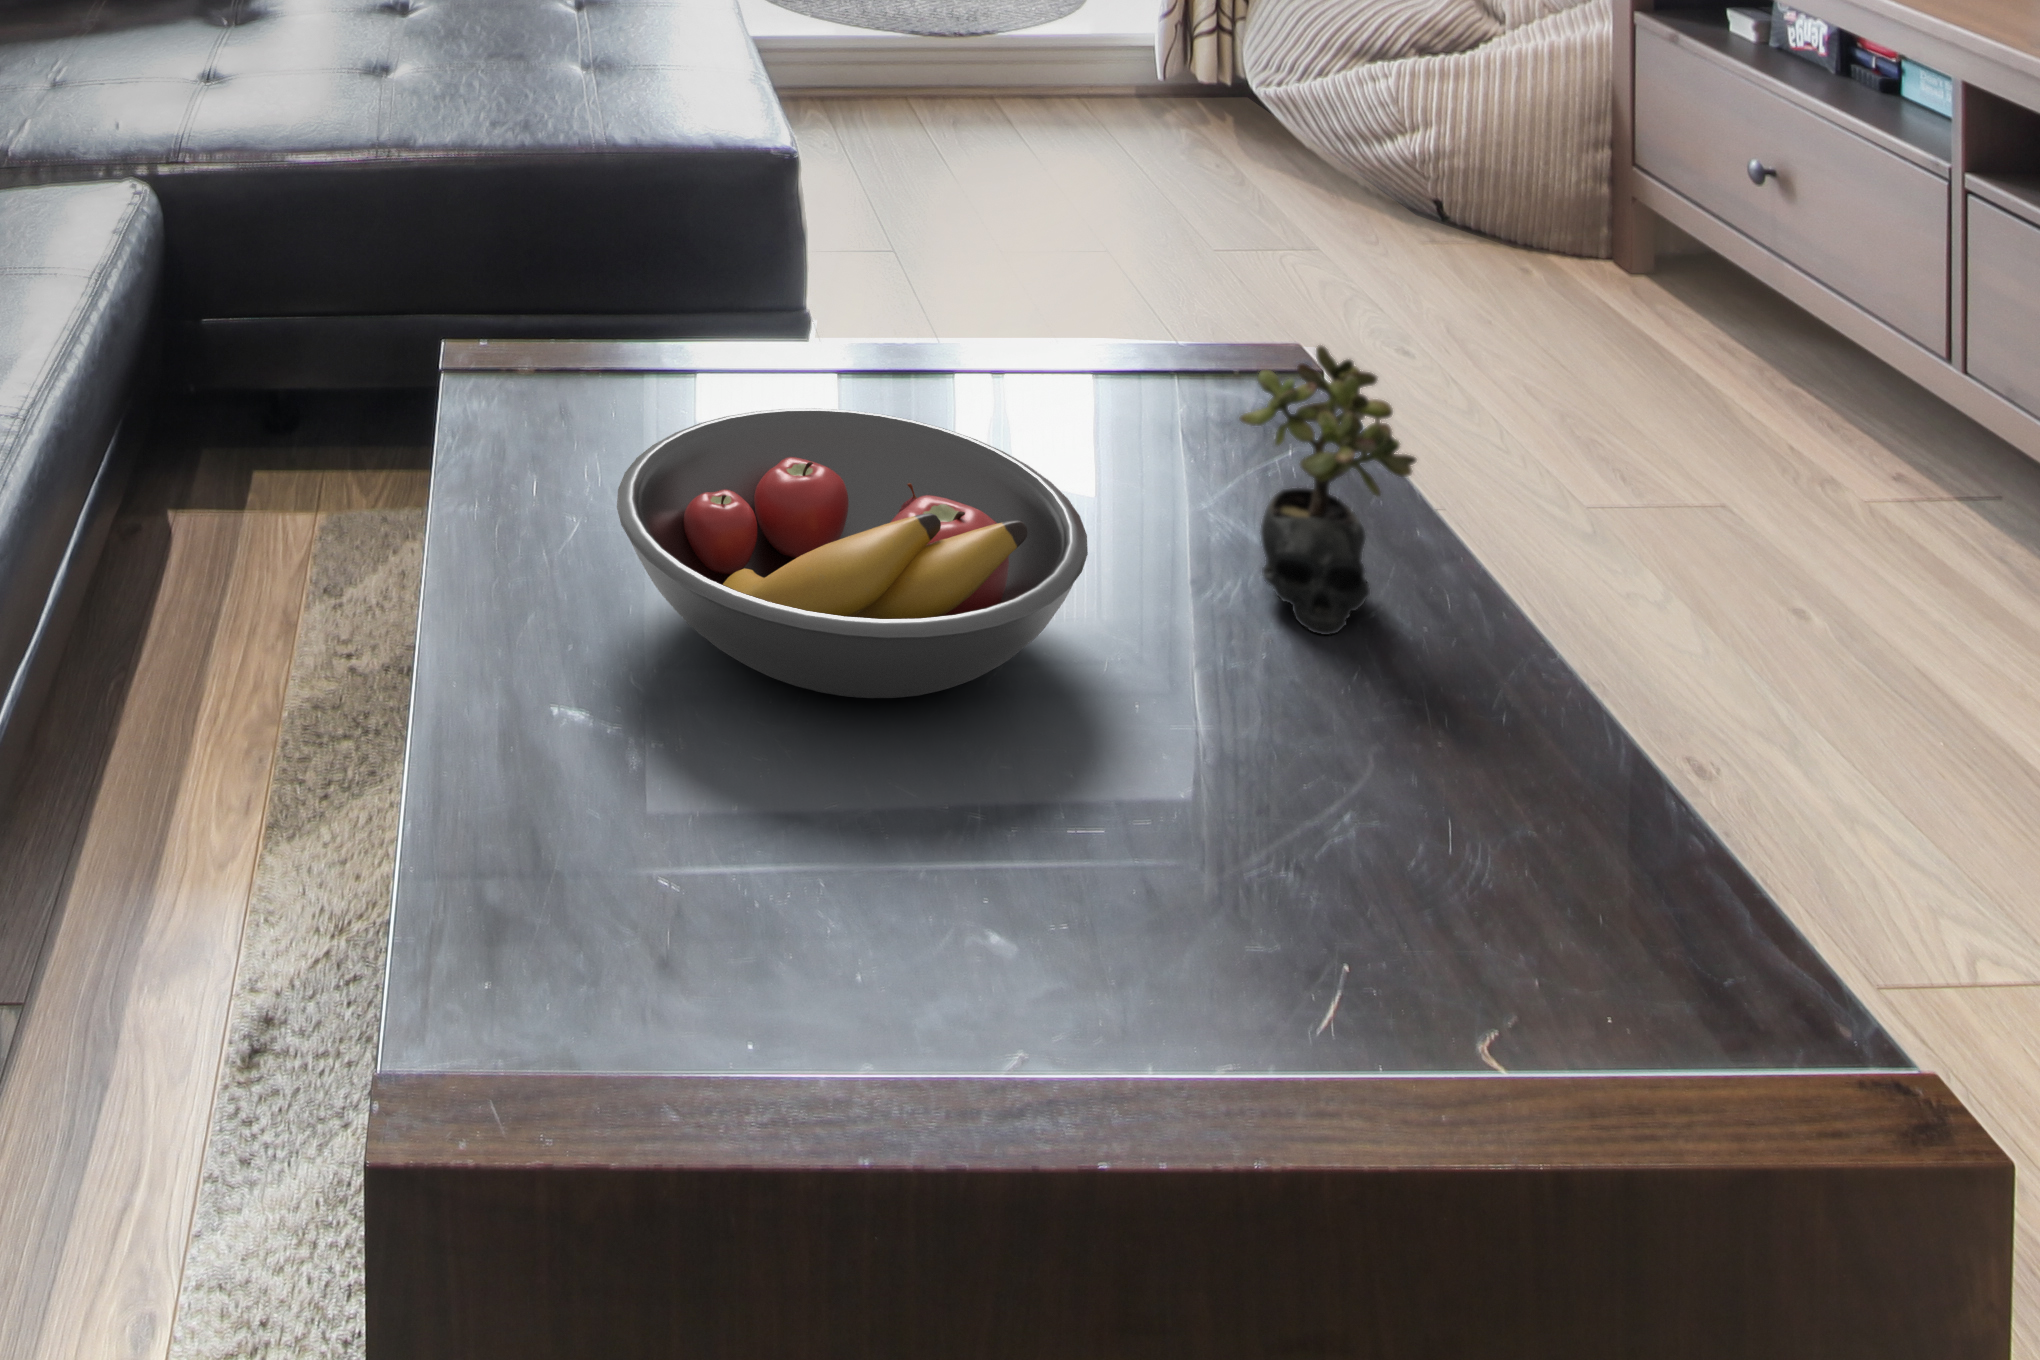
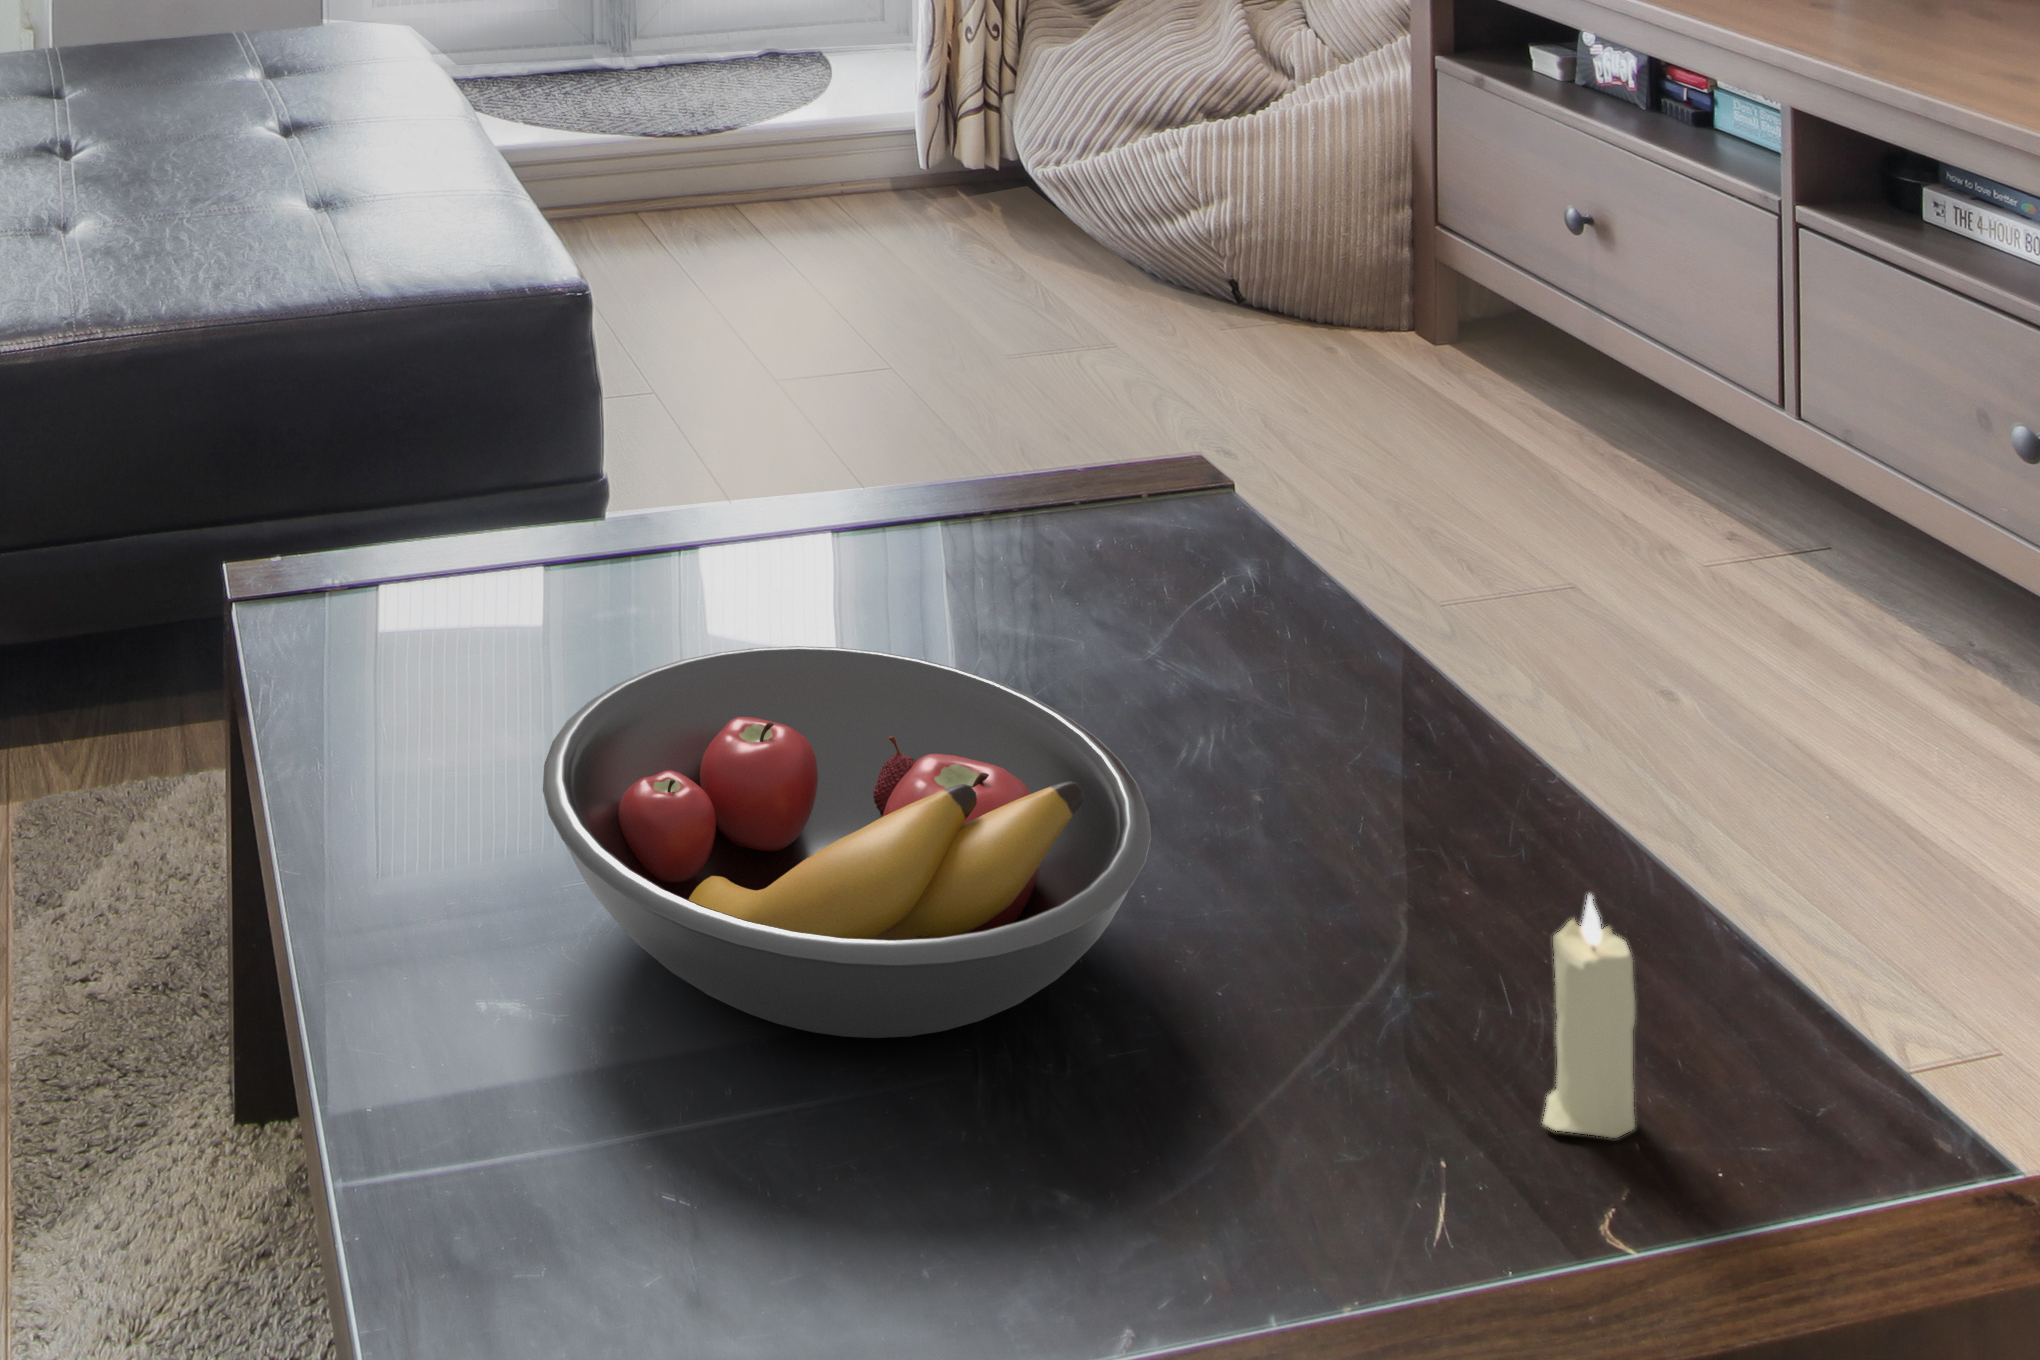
succulent plant: present [1240,345,1416,635] -> none [1282,512,1503,874]
candle: none [1367,641,1447,838] -> present [1543,895,1635,1138]

